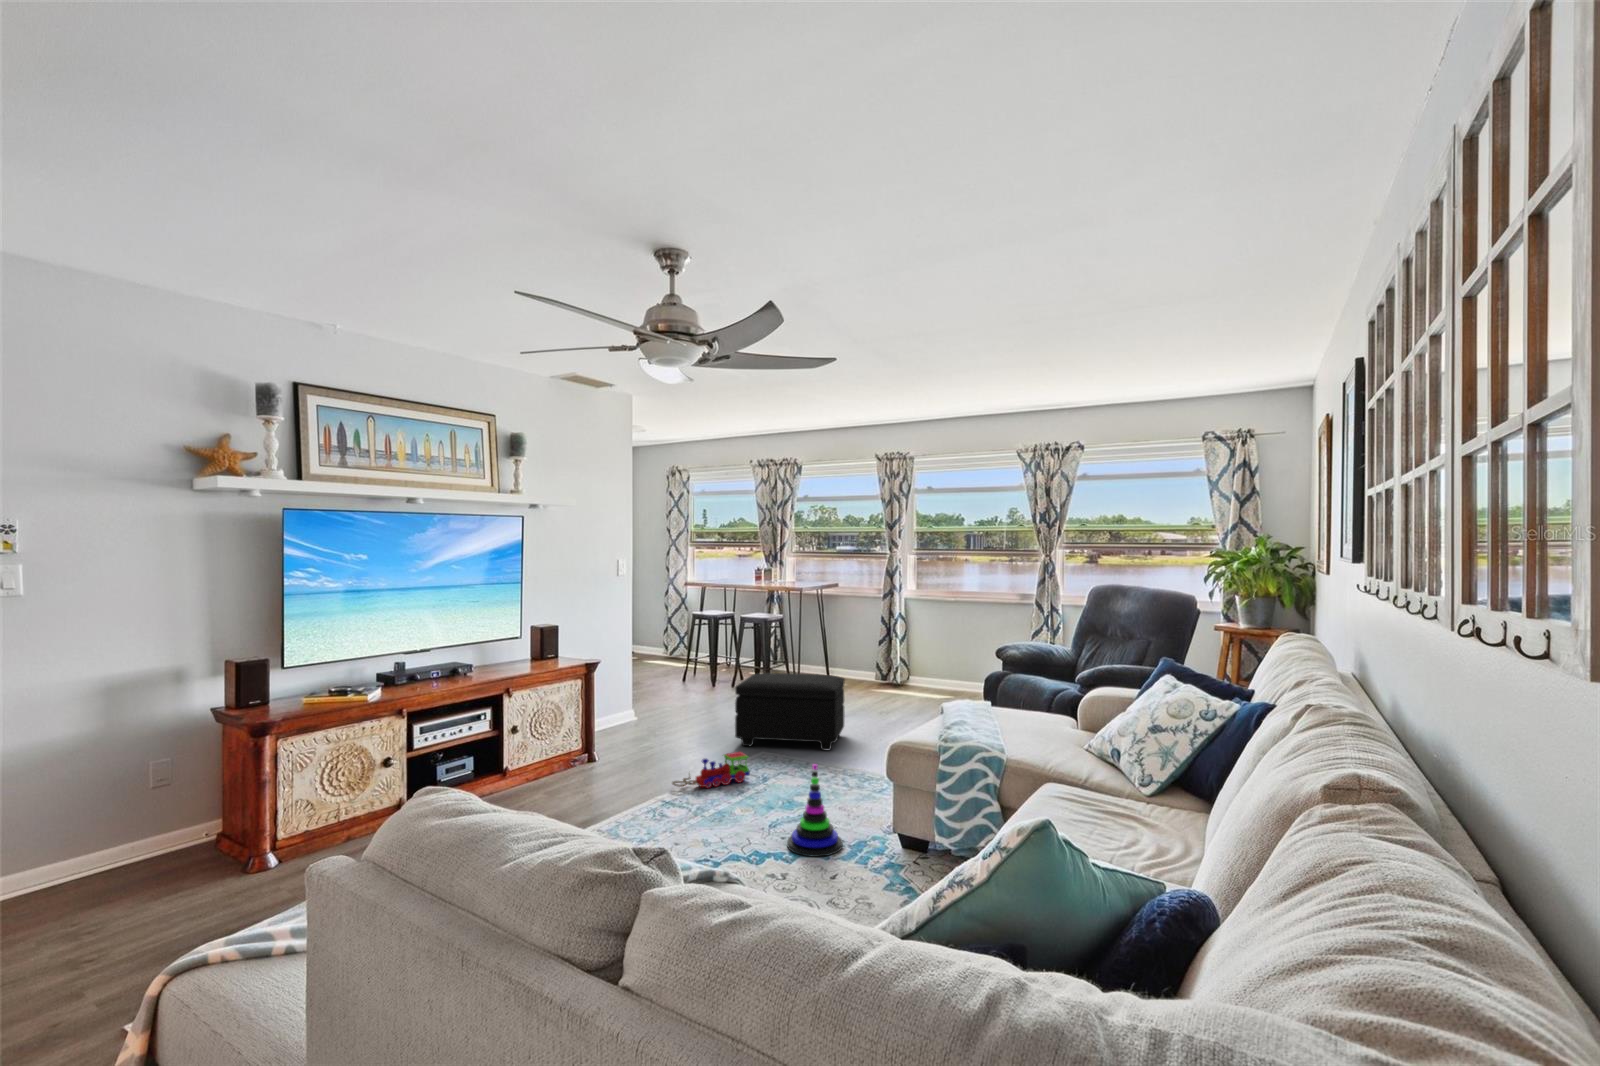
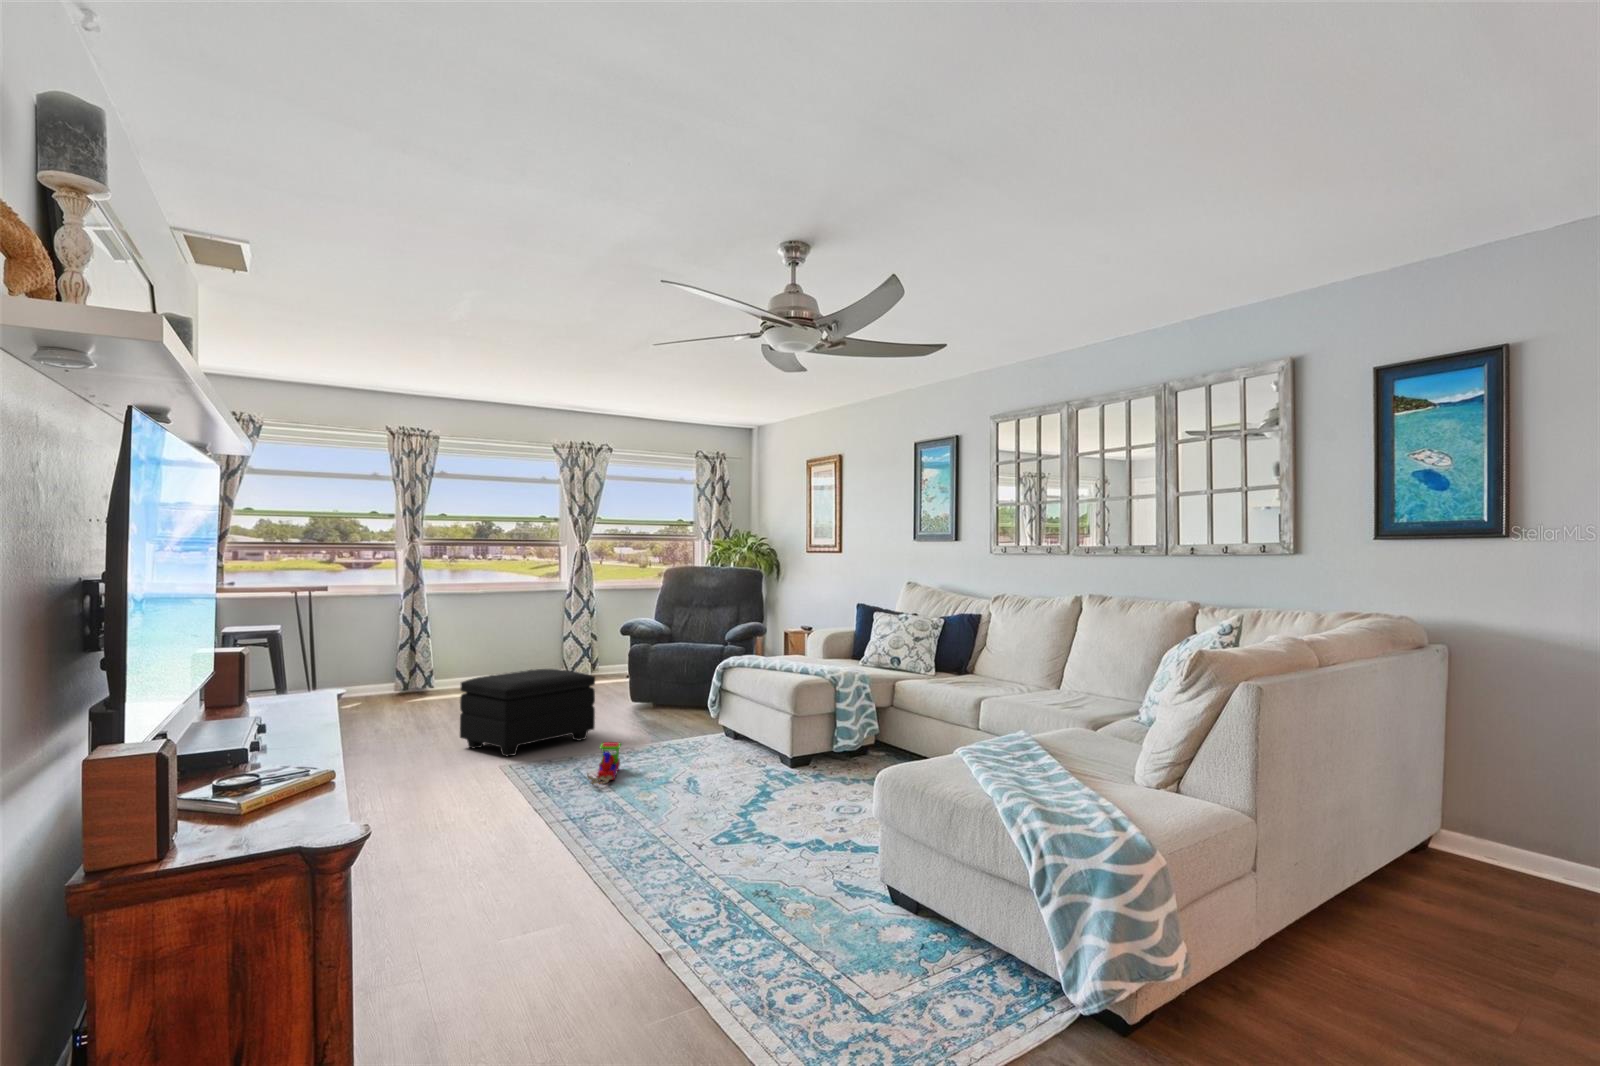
stacking toy: present [787,764,842,857] -> none [771,707,816,779]

